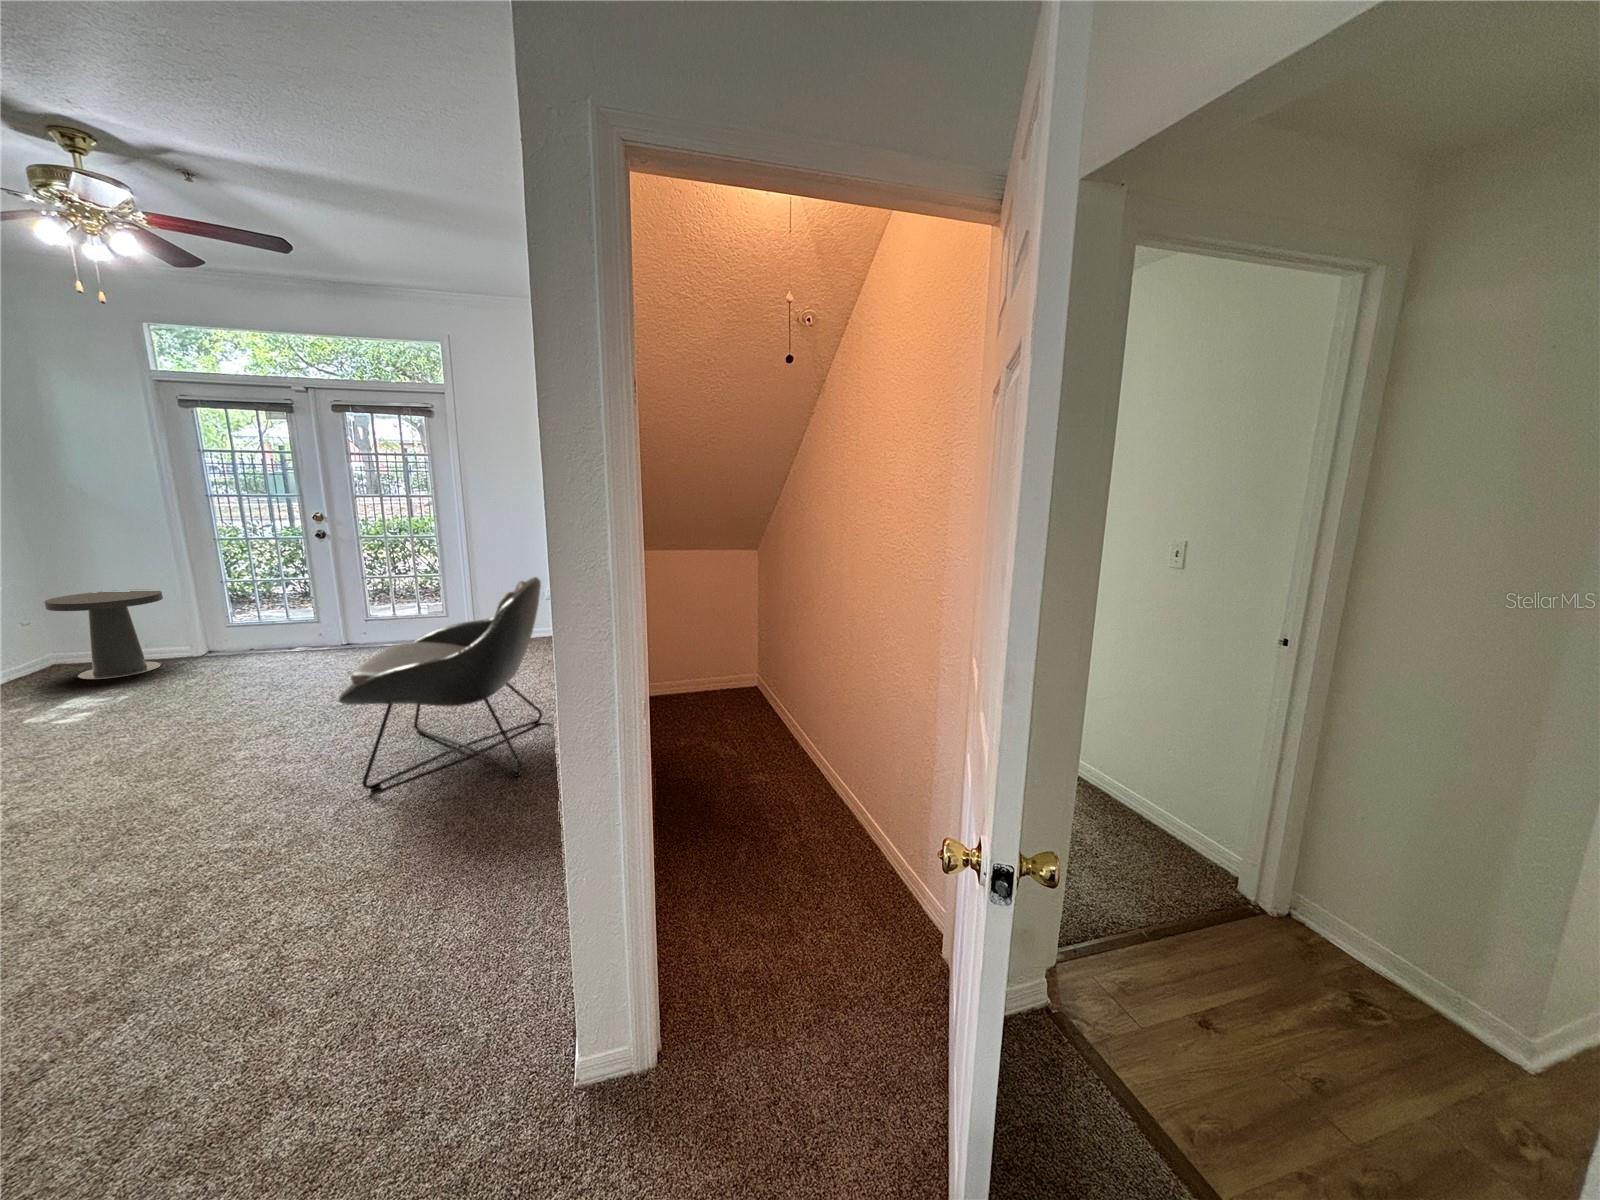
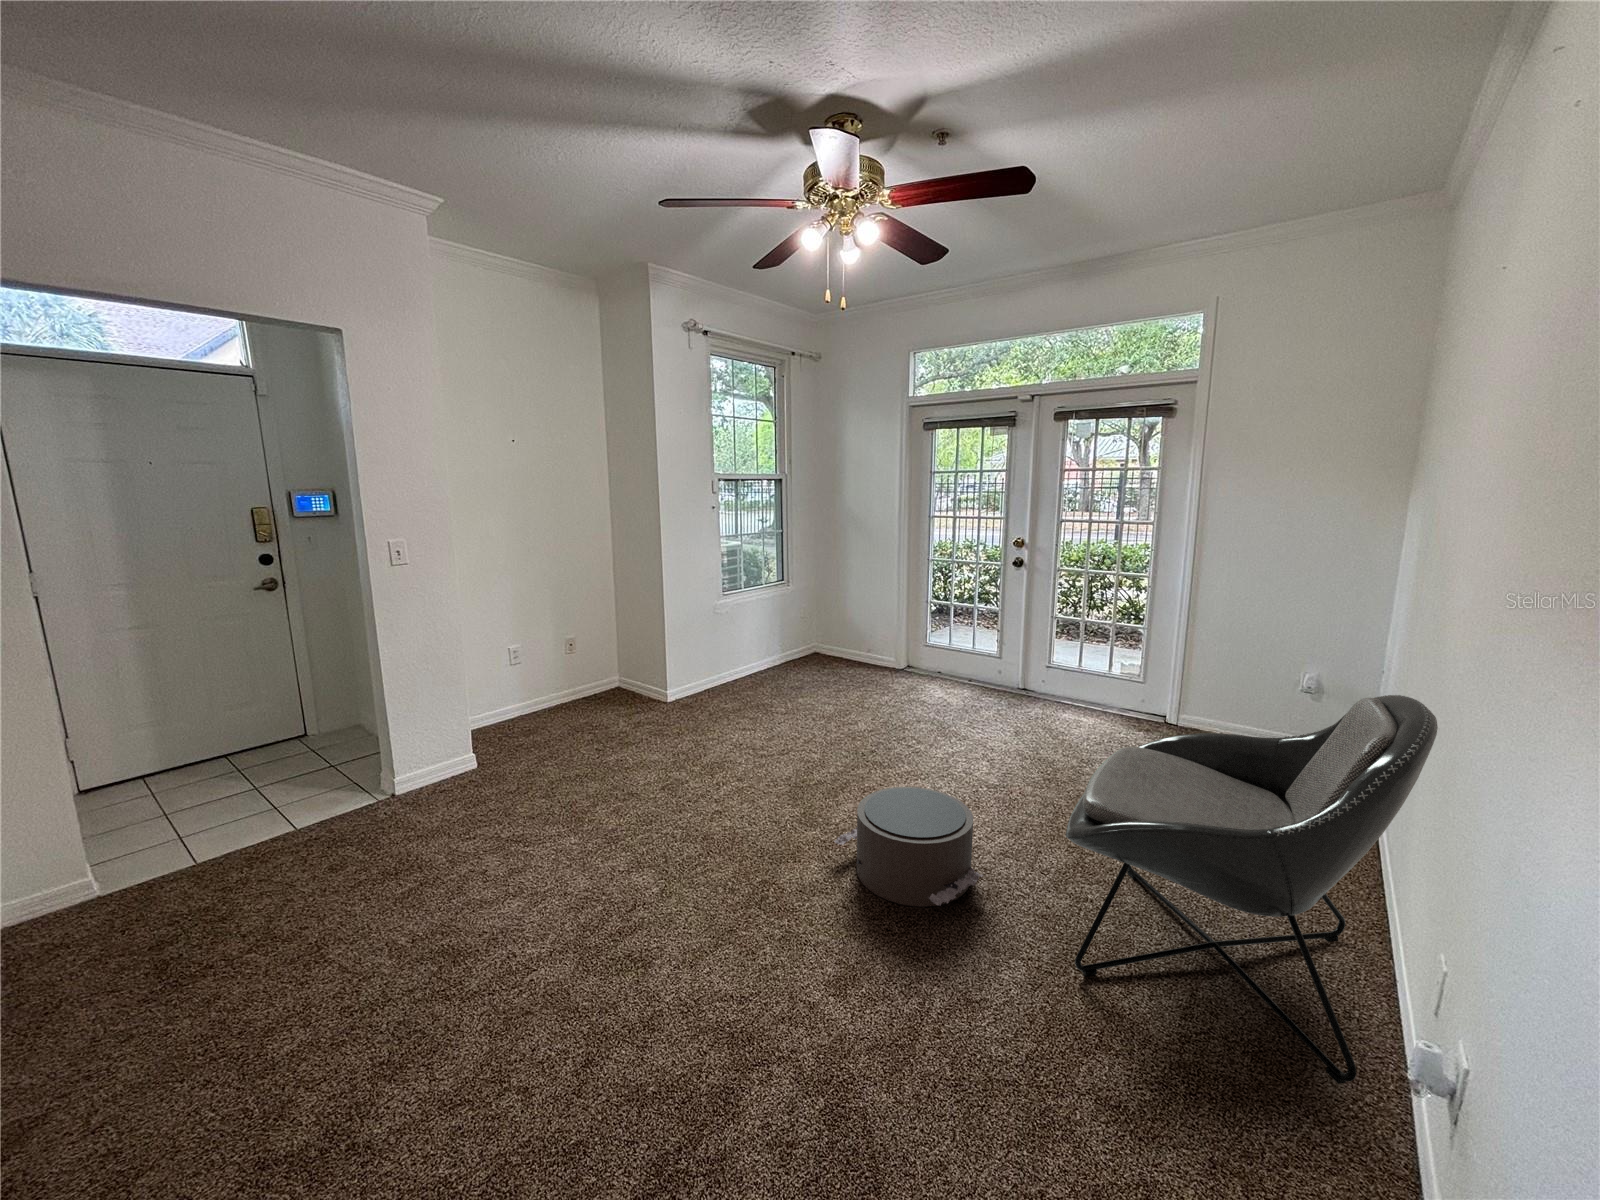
side table: present [44,591,163,679] -> none [816,599,885,679]
pouf: none [108,720,287,815] -> present [834,787,983,907]

